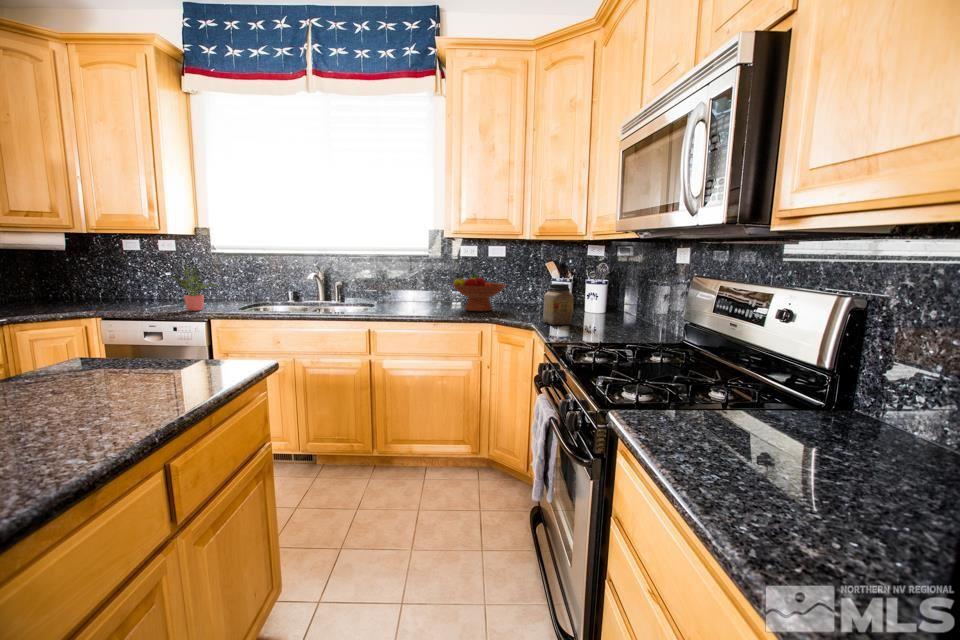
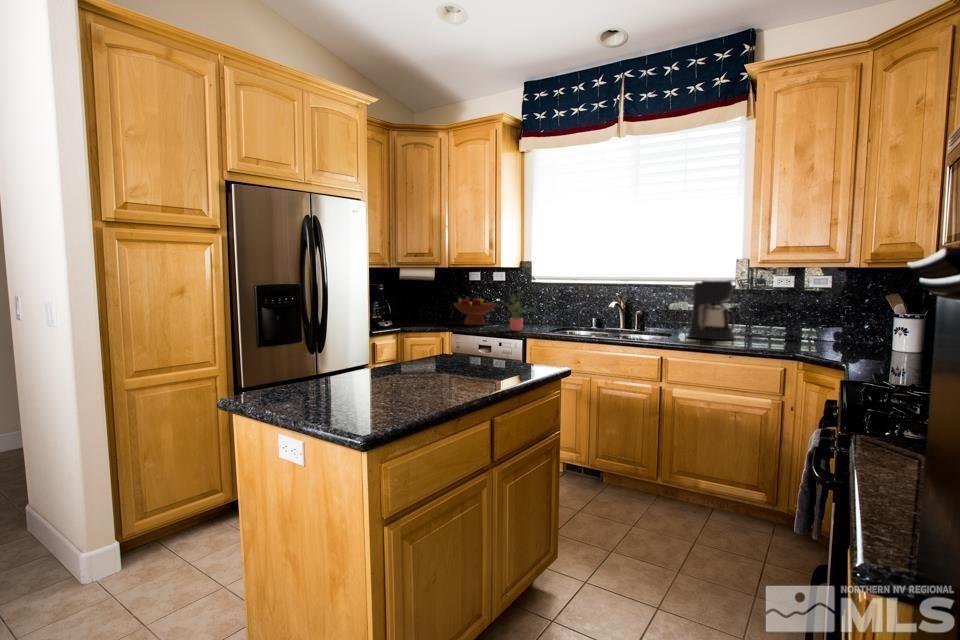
coffee maker: none [392,251,434,308] -> present [688,280,735,340]
fruit bowl: present [452,274,506,311] -> present [454,296,496,325]
jar: present [543,283,574,326] -> none [865,320,908,369]

